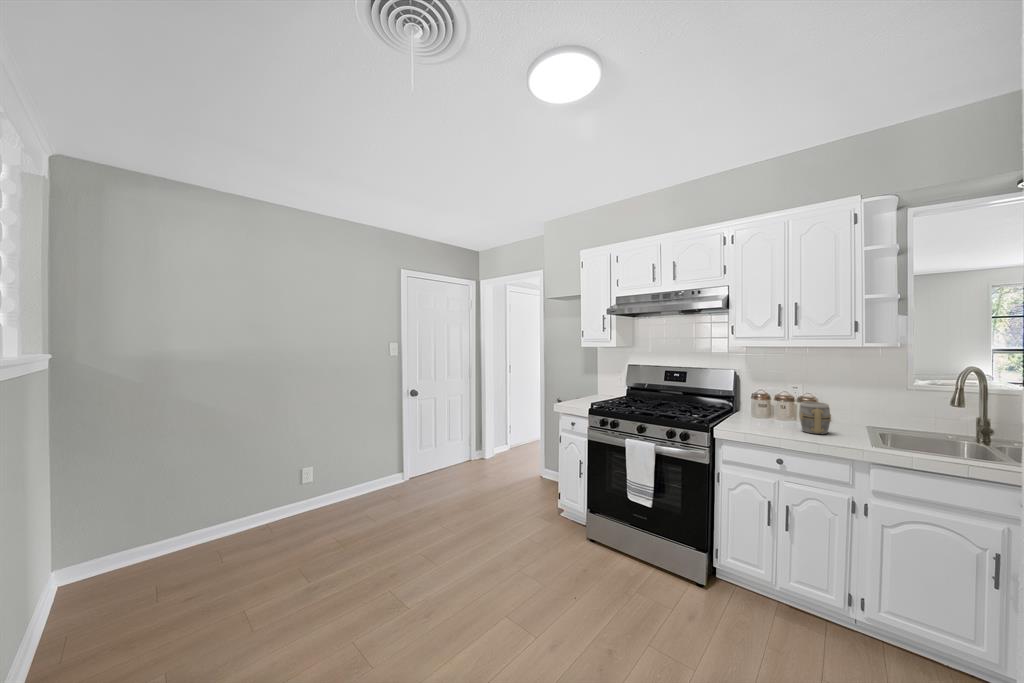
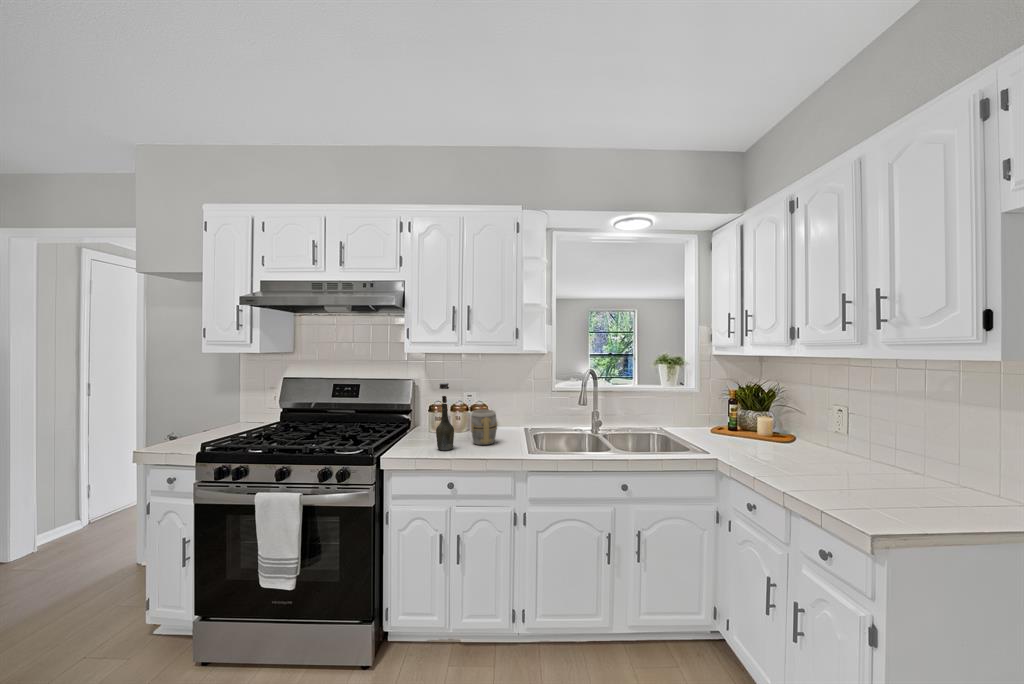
bottle: none [763,374,782,432] -> present [436,383,454,450]

